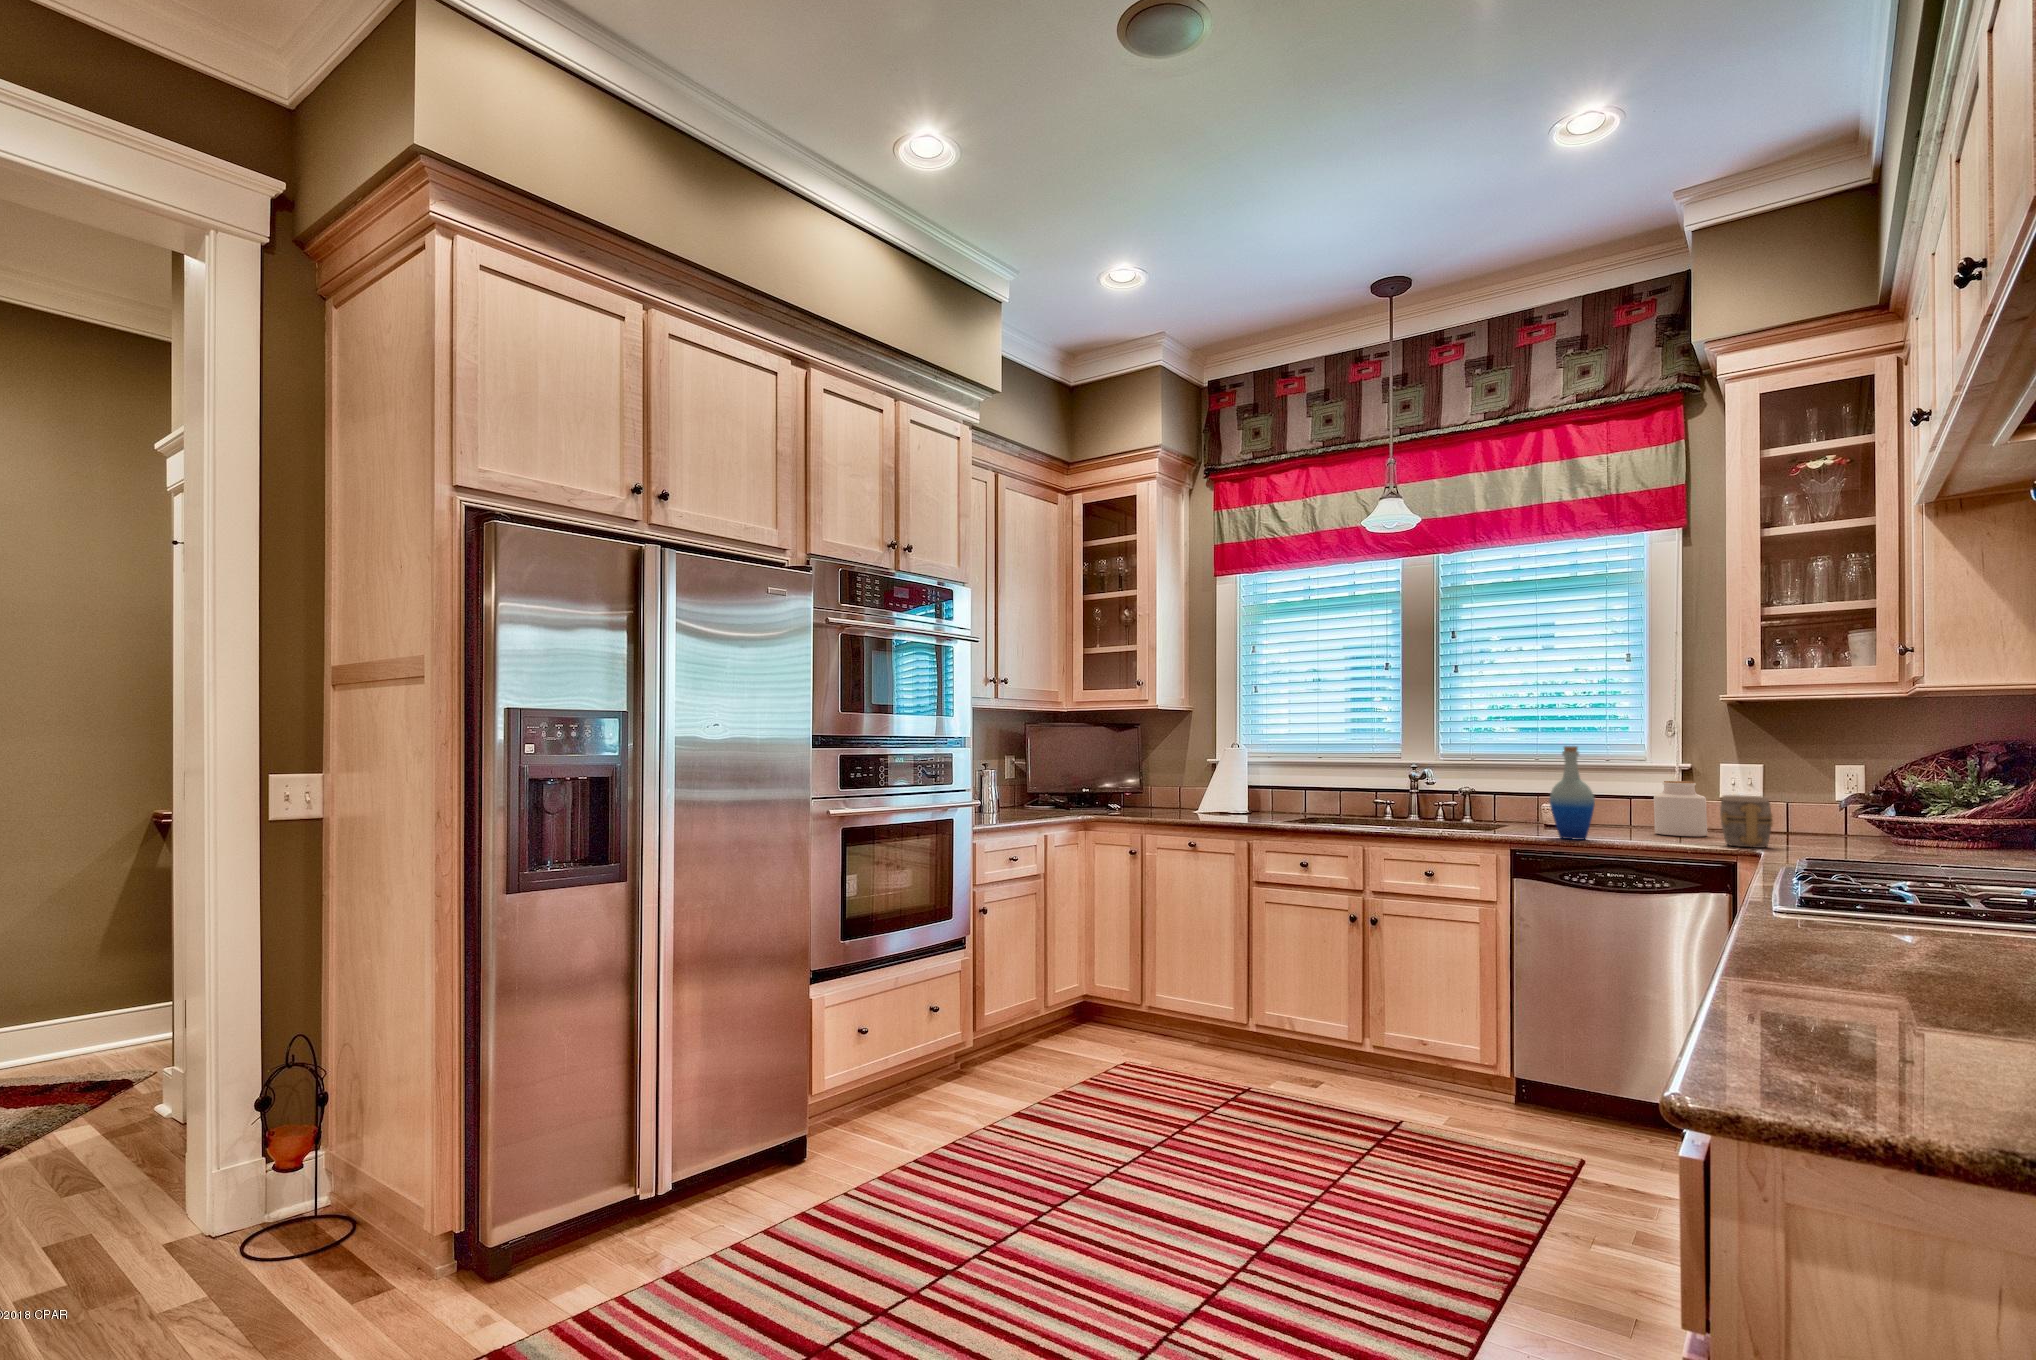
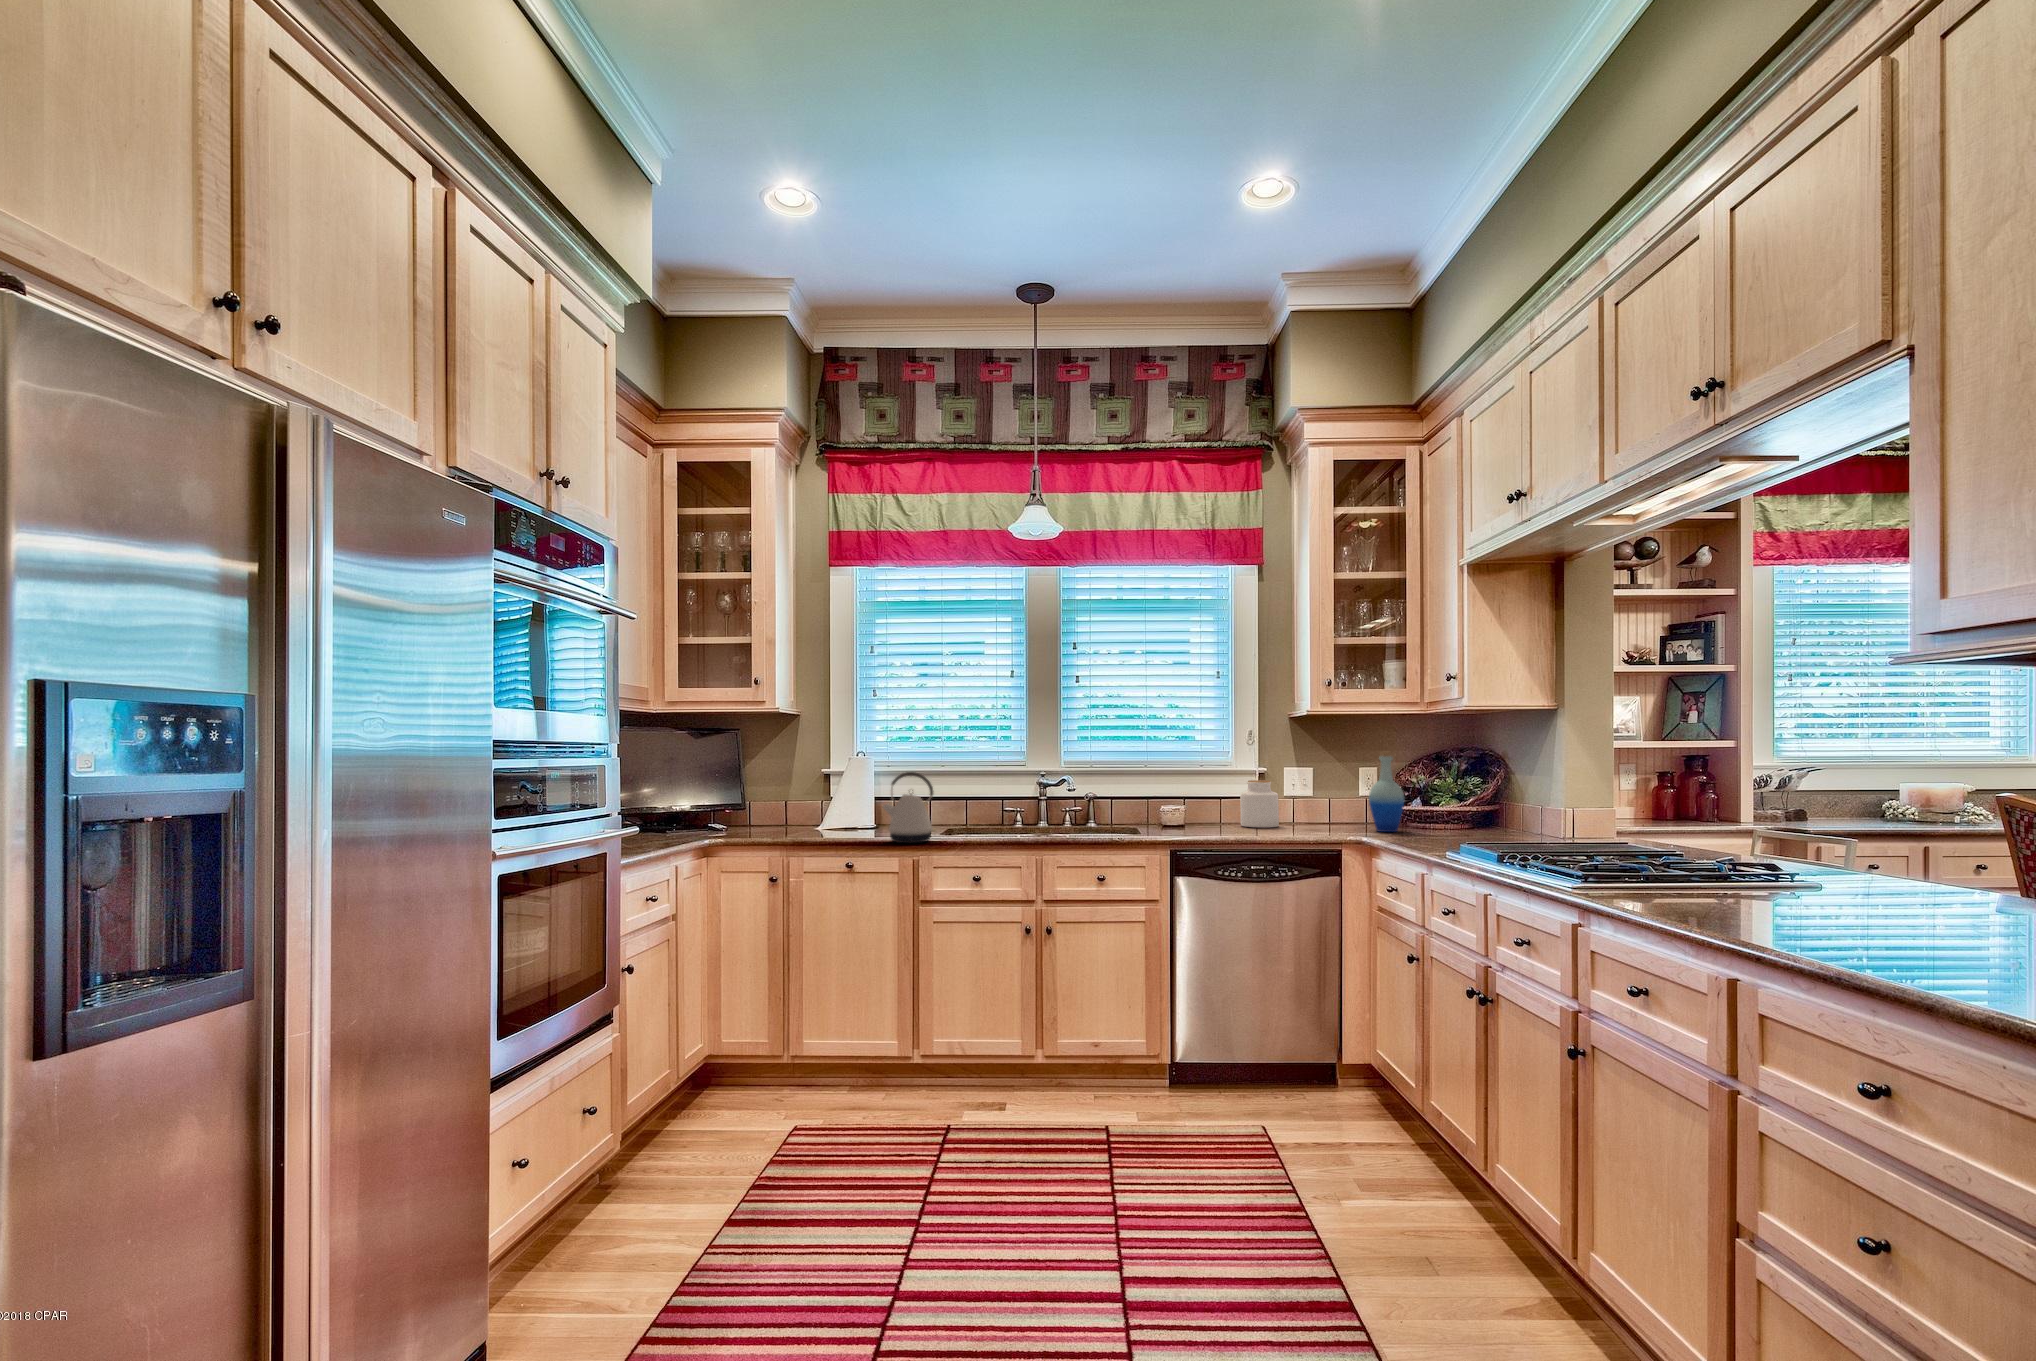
bottle: present [1549,746,1595,840] -> present [1369,752,1404,832]
kettle: none [1226,758,1277,824] -> present [883,772,936,843]
mug: present [1720,795,1773,848] -> none [1310,793,1347,836]

